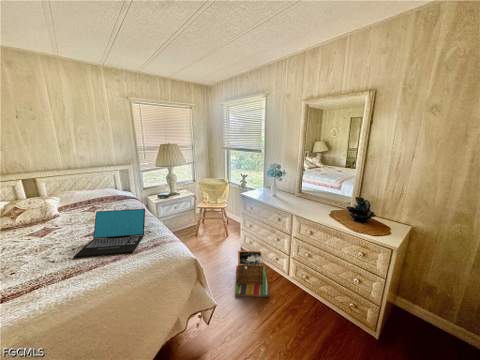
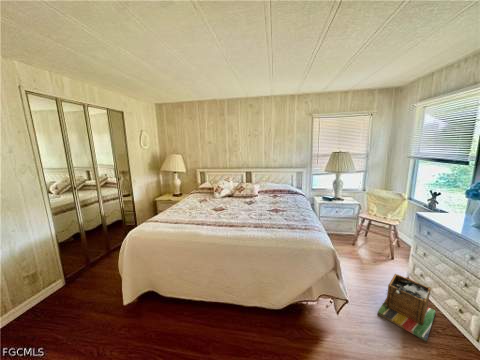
laptop: present [74,209,145,258] -> none [261,196,305,228]

